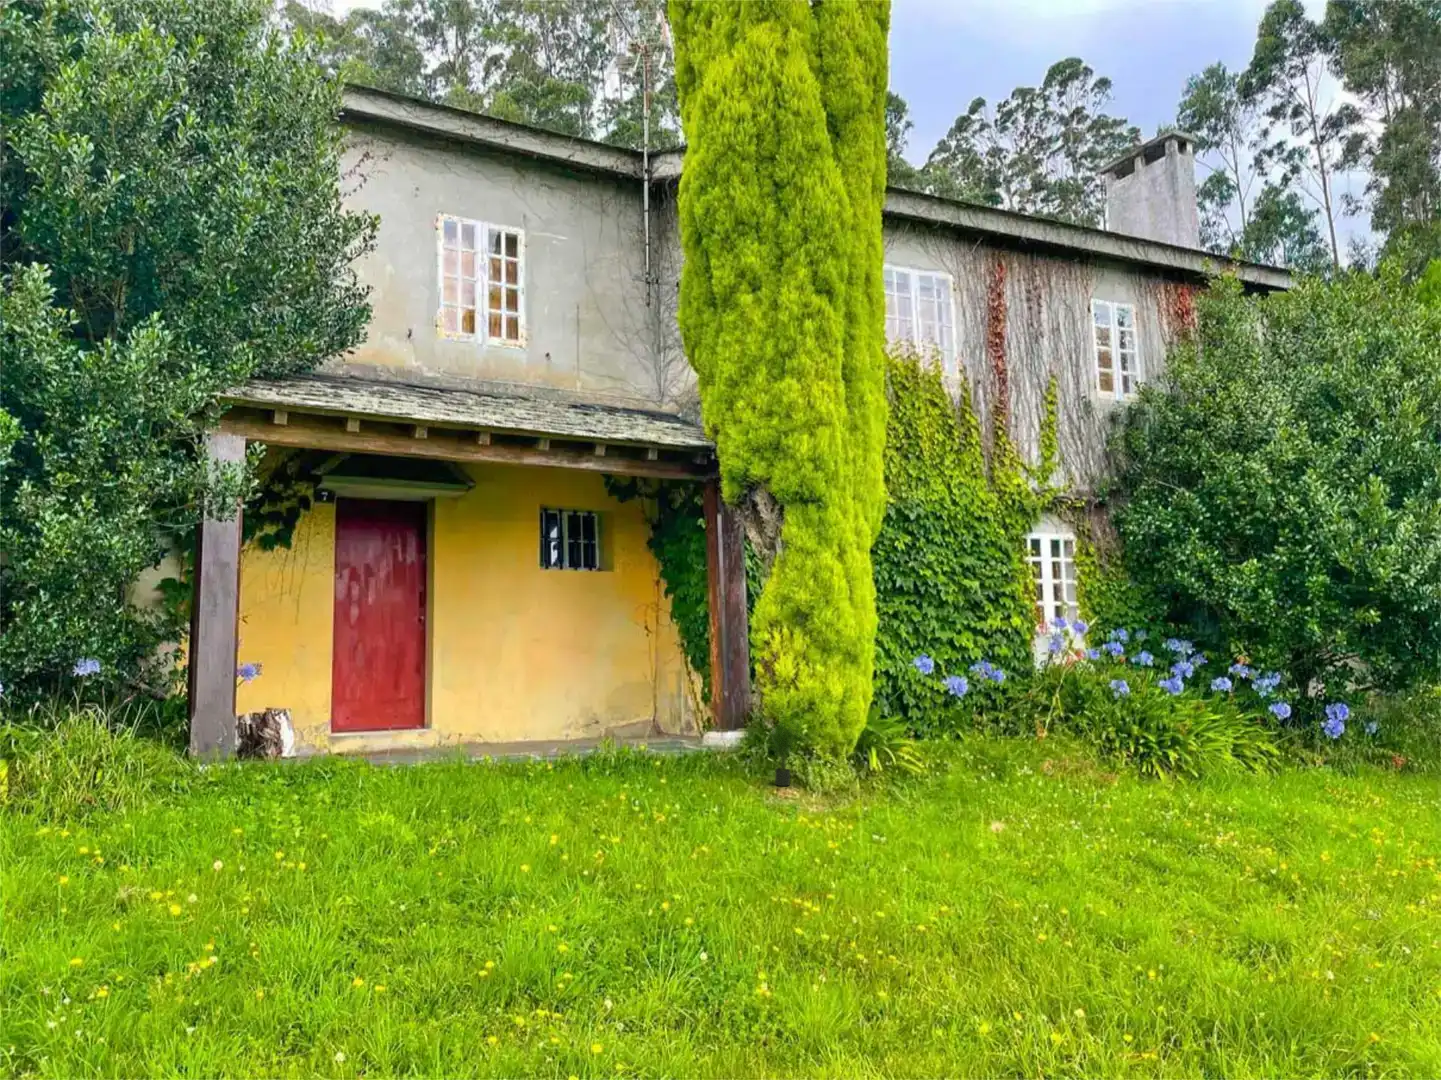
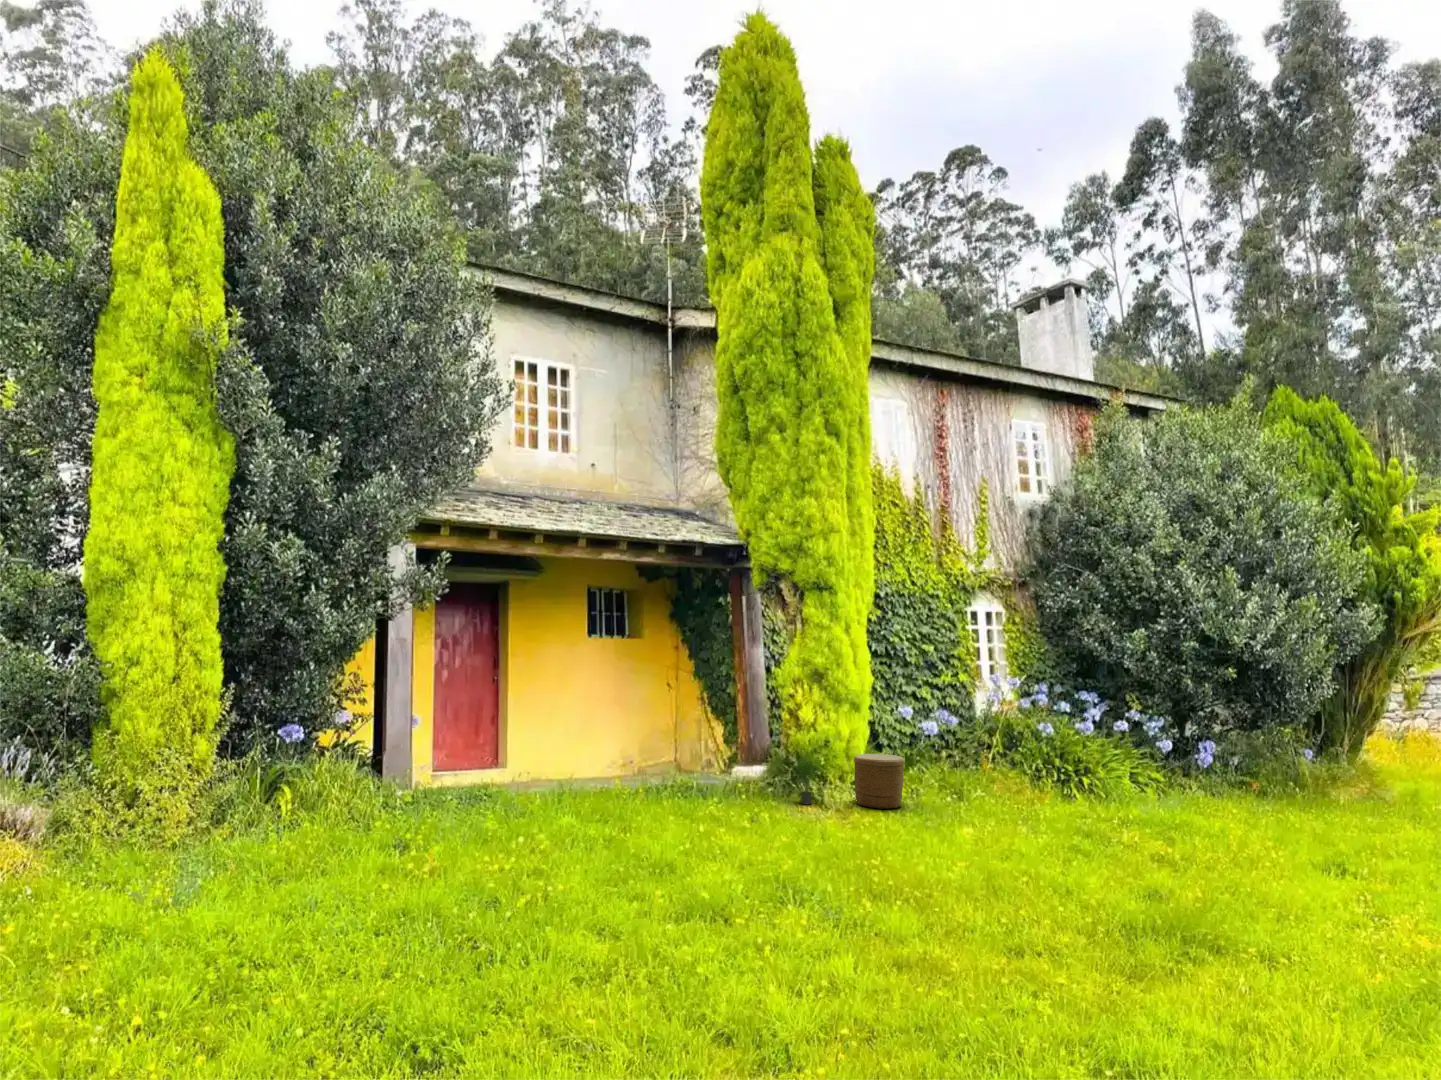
woven basket: none [848,719,917,794] -> present [854,754,905,809]

